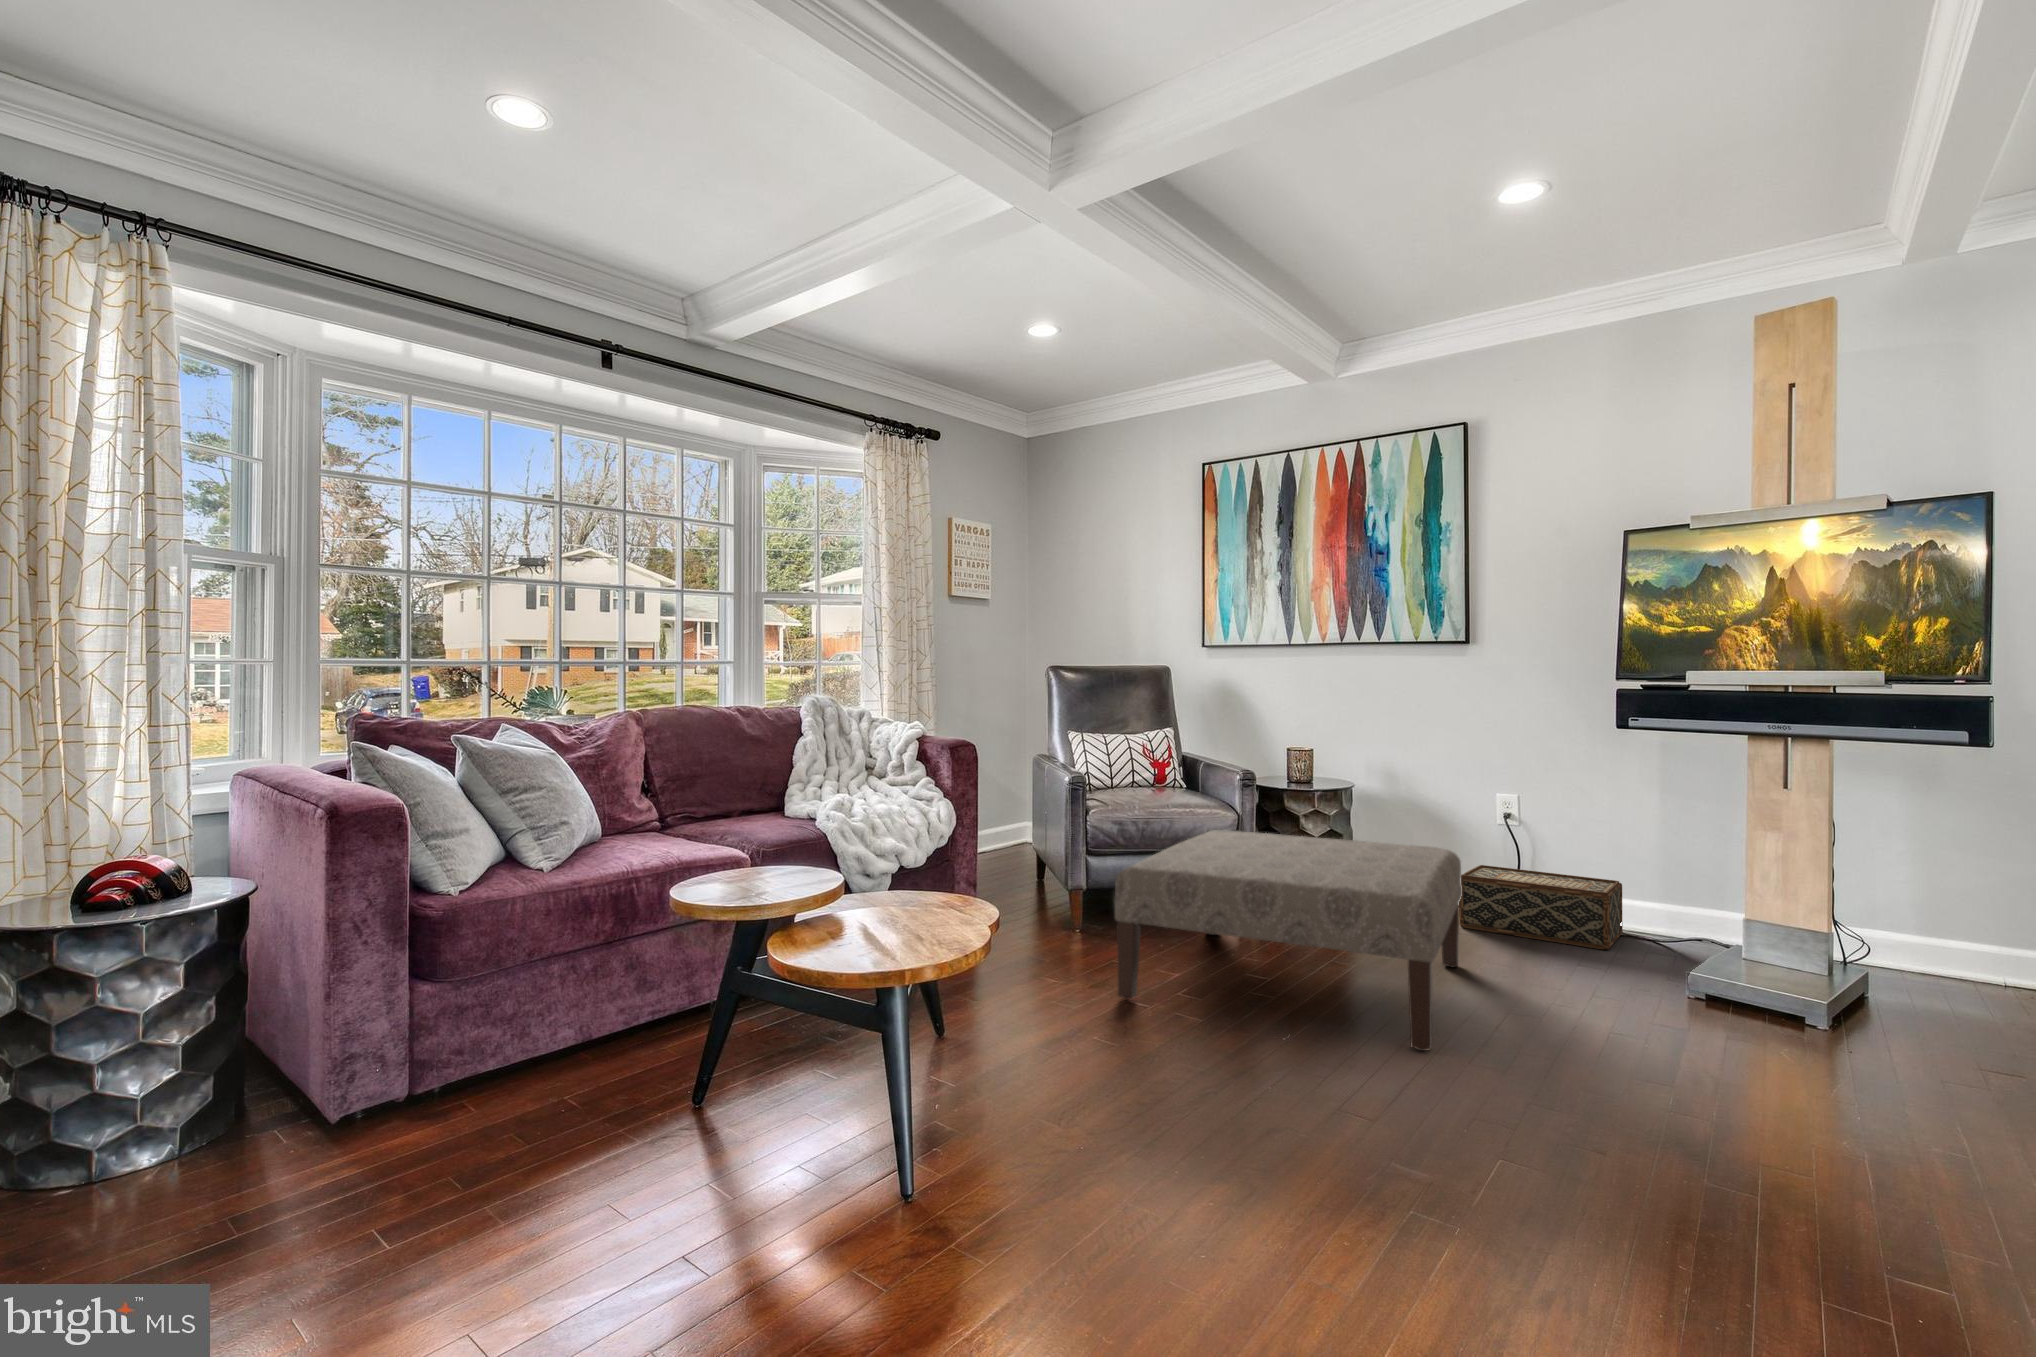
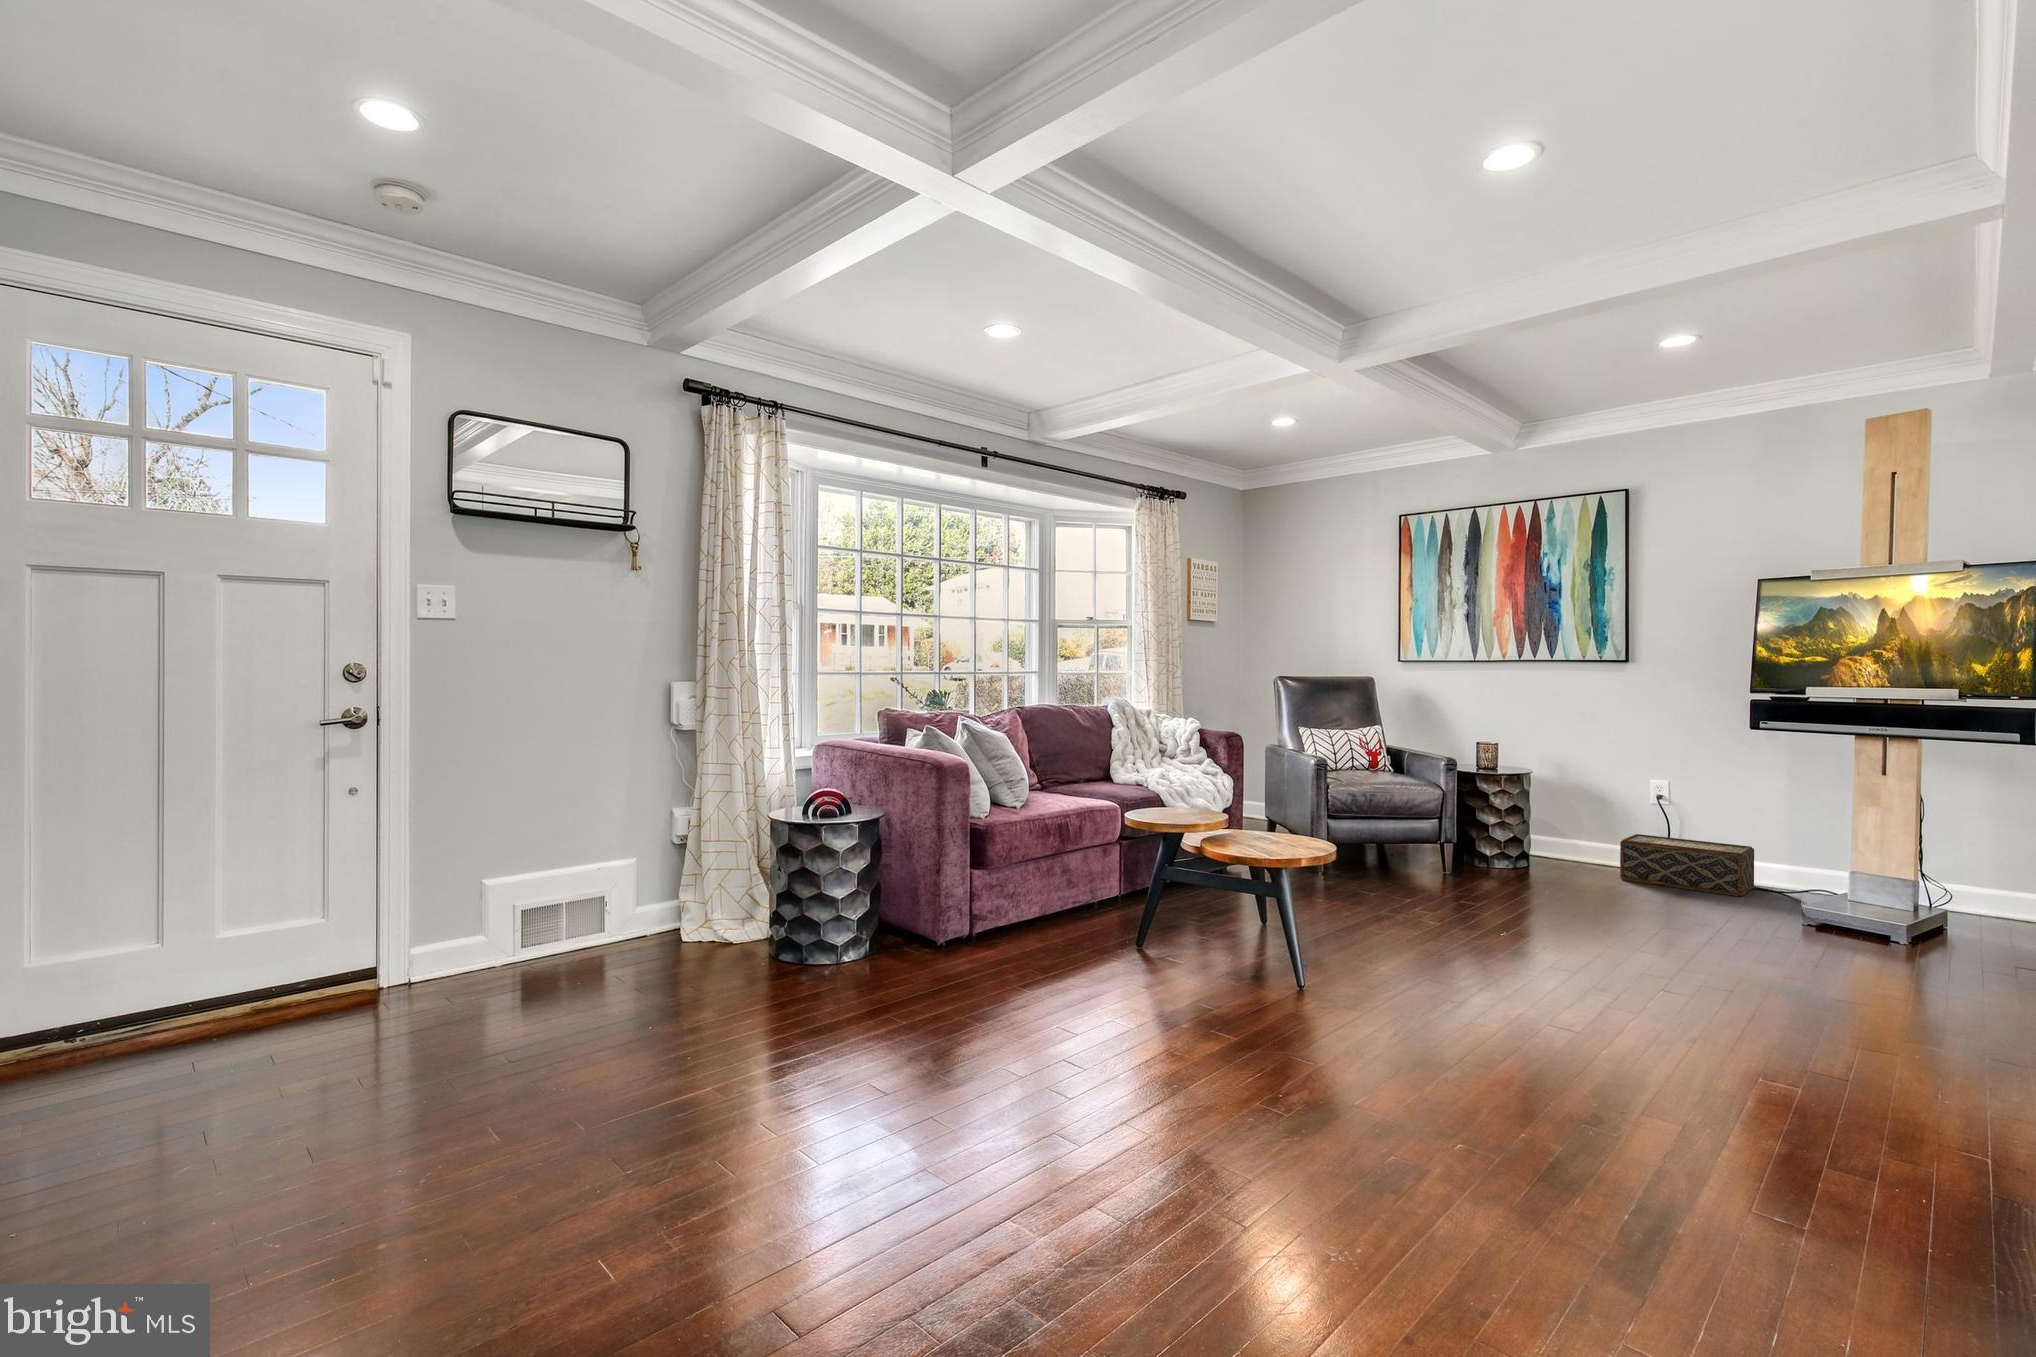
ottoman: present [1115,830,1462,1051] -> none [1375,801,1626,945]

